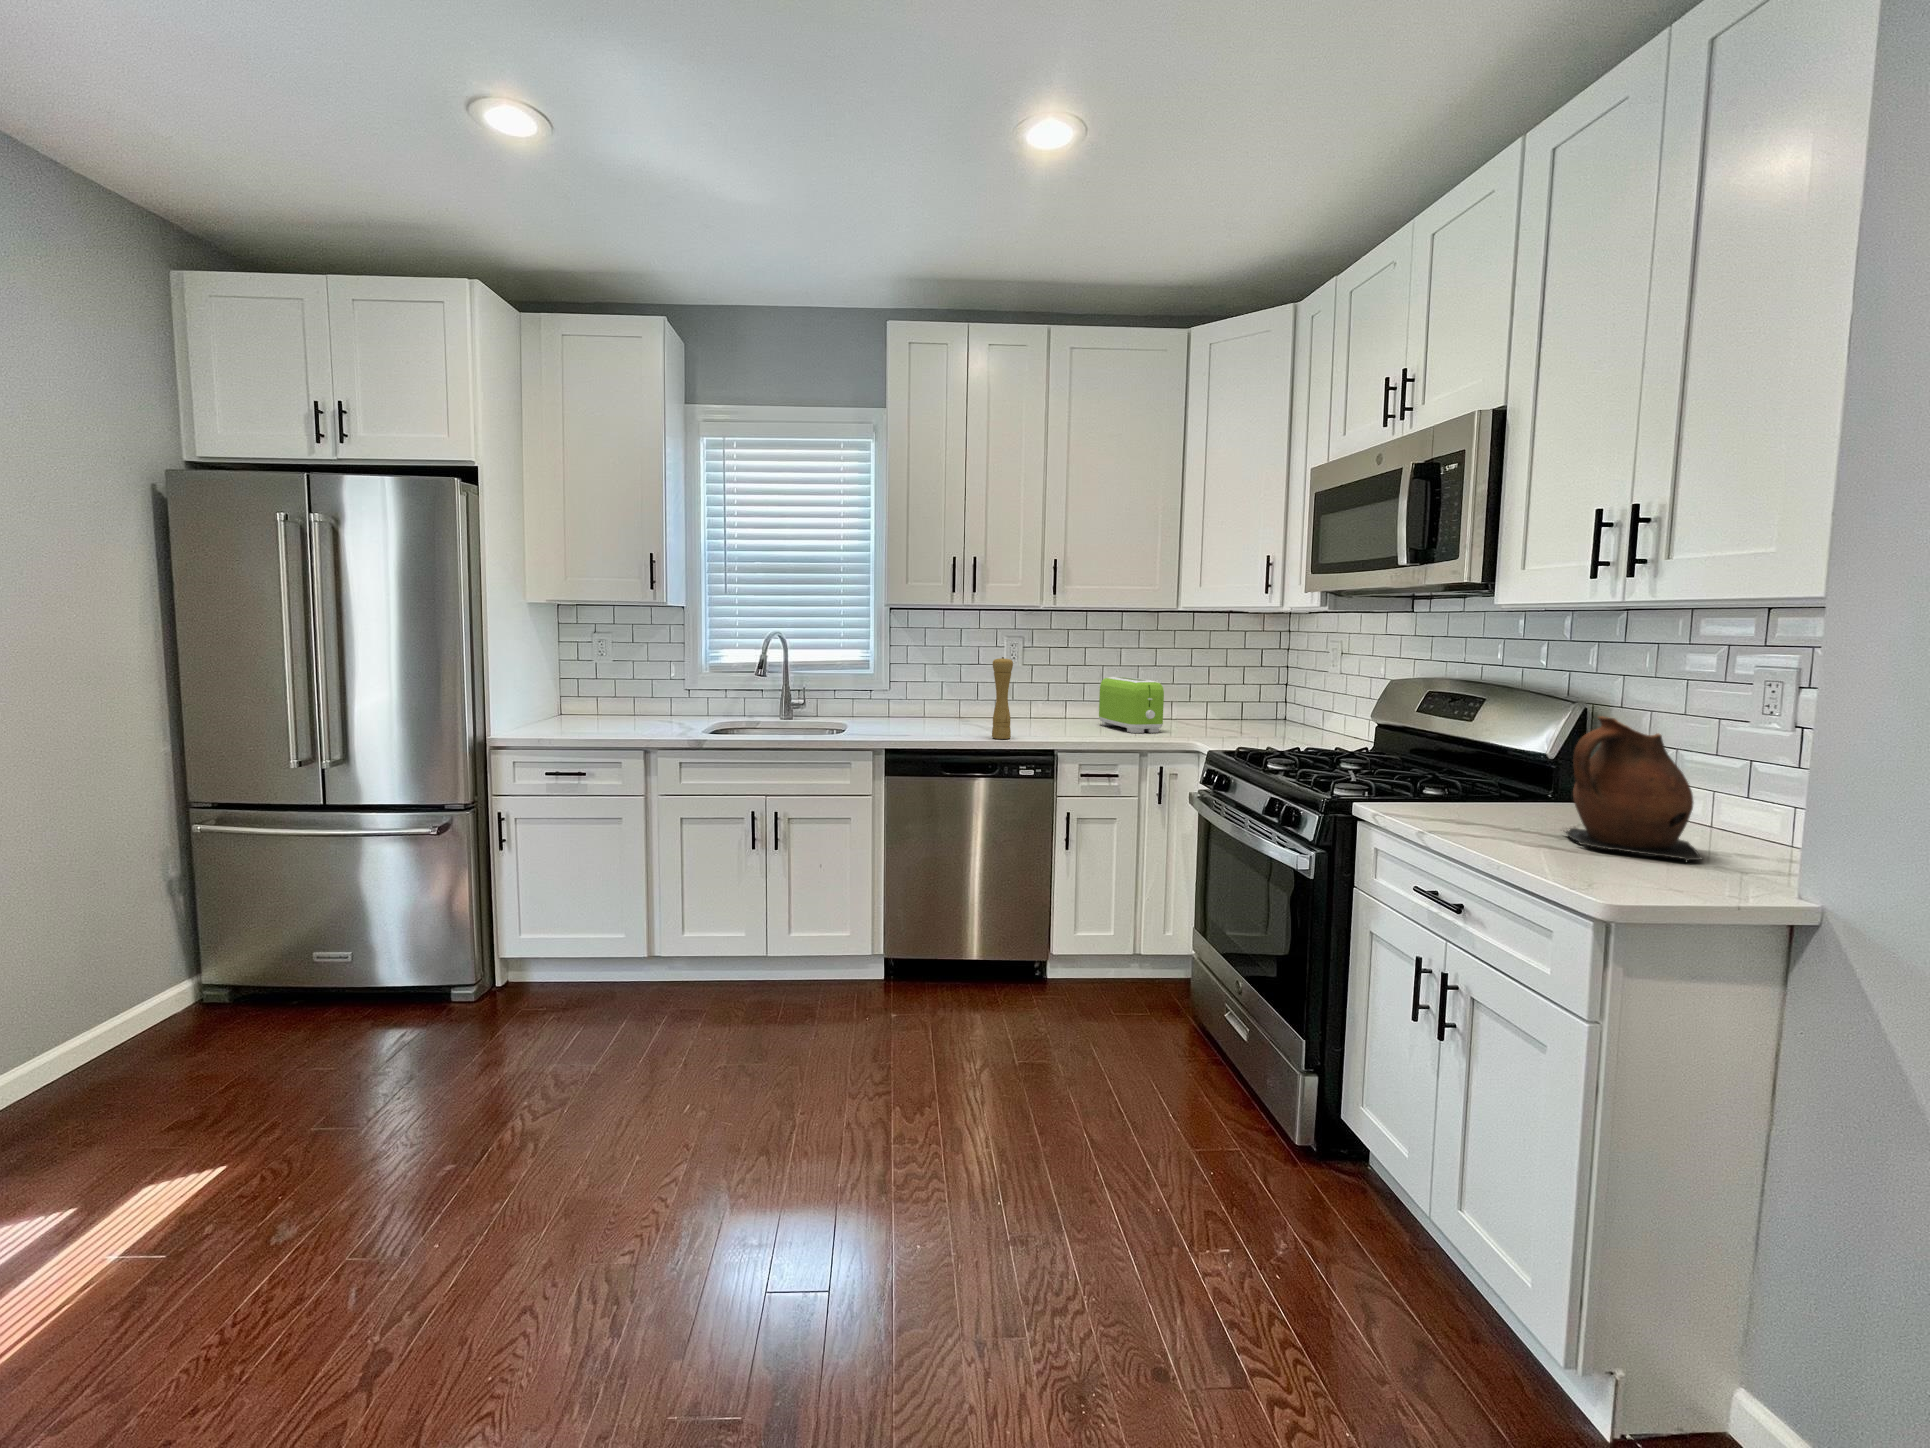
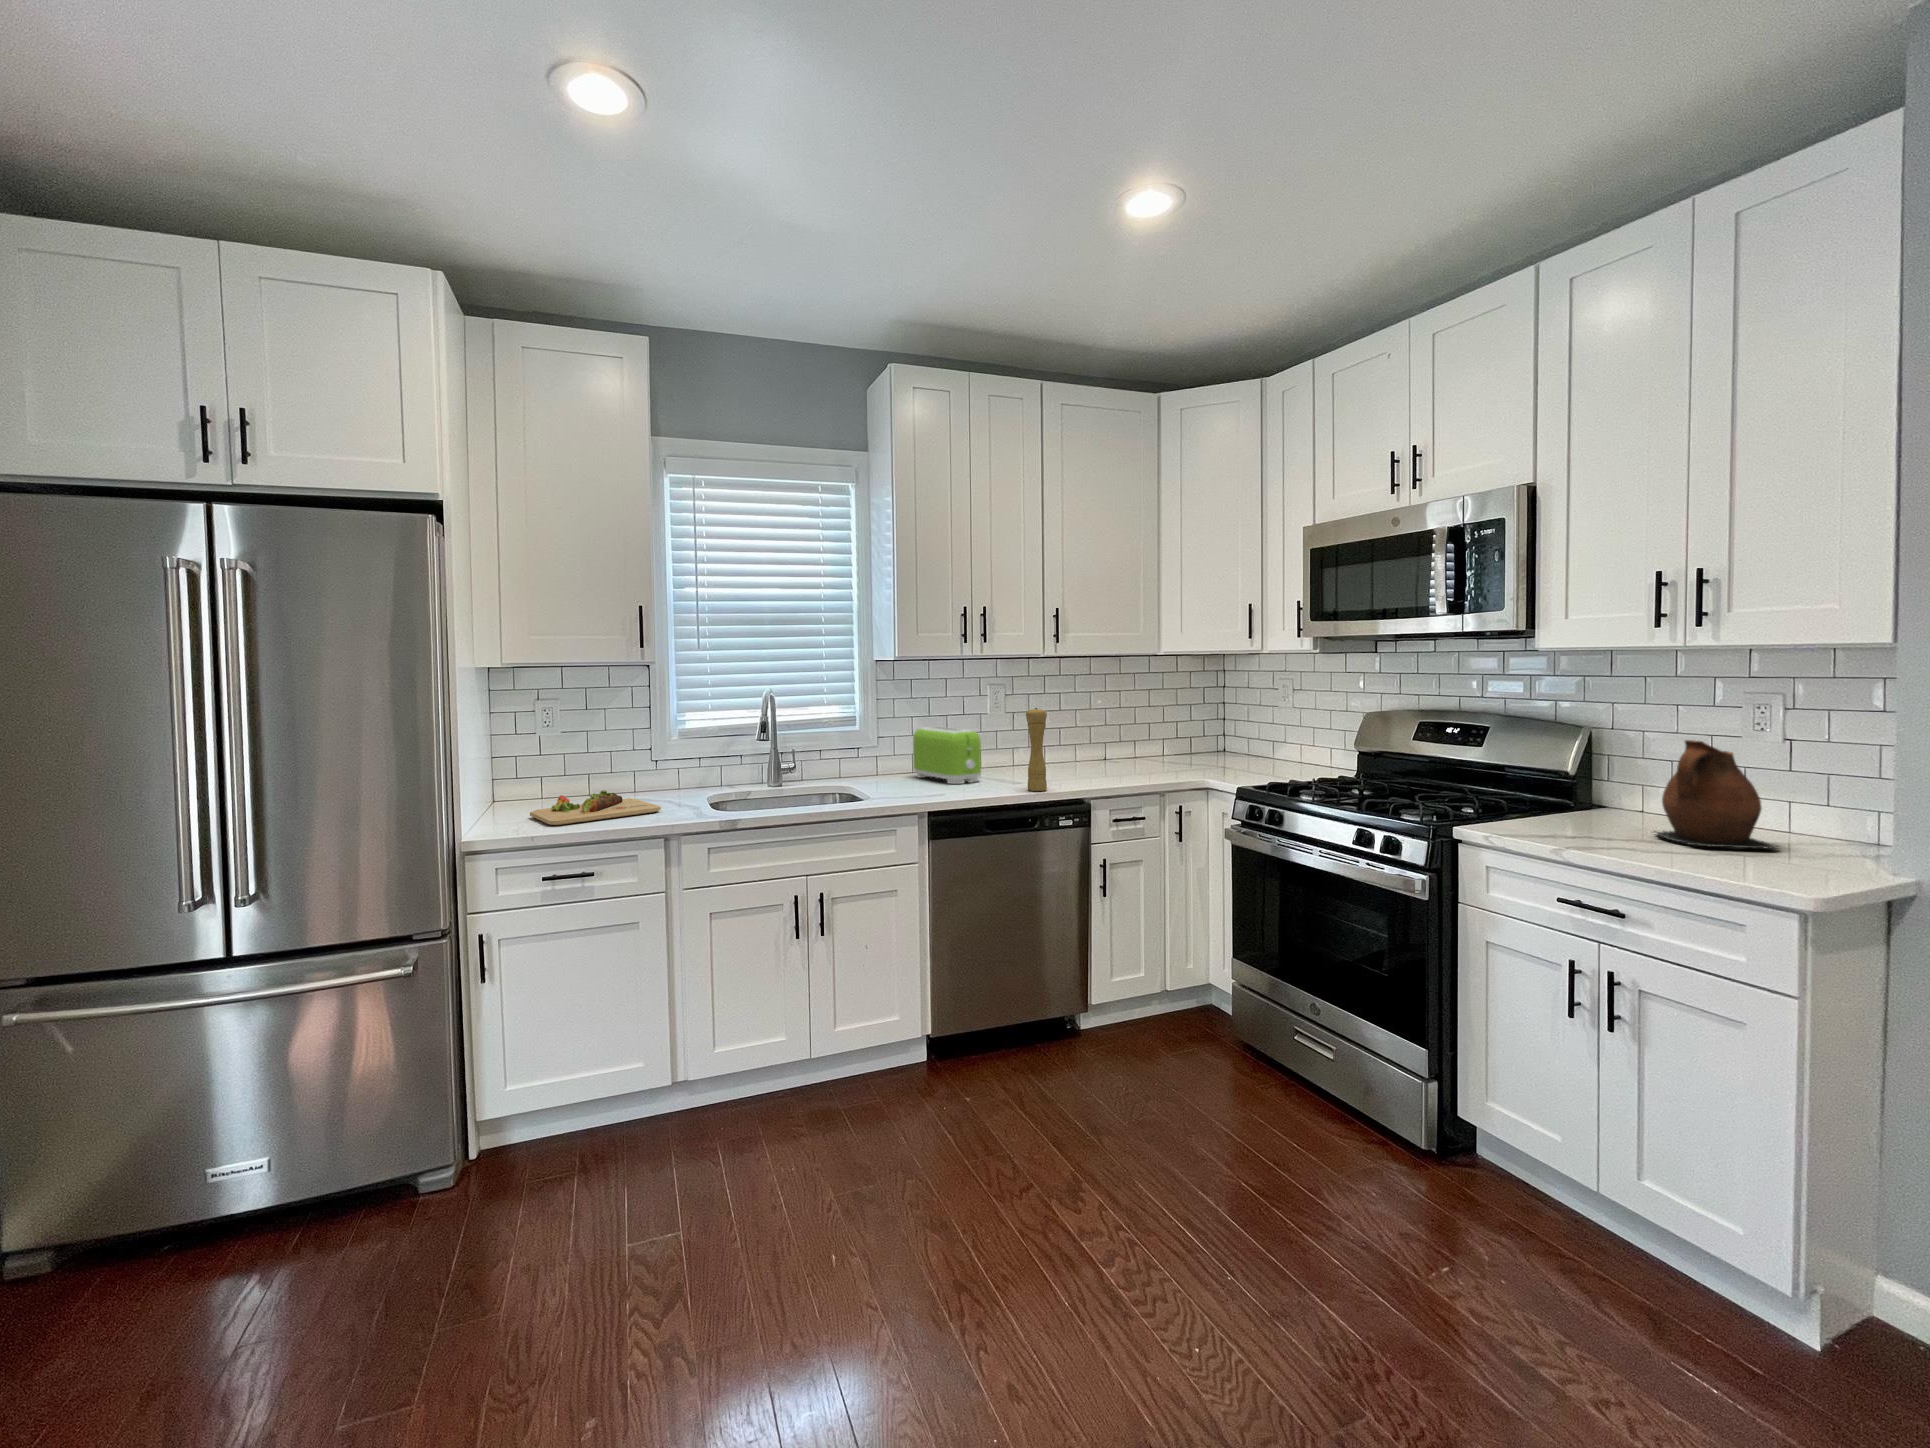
toaster: present [1099,677,1164,733] -> present [913,727,981,784]
cutting board: none [561,708,660,733] -> present [530,790,661,825]

